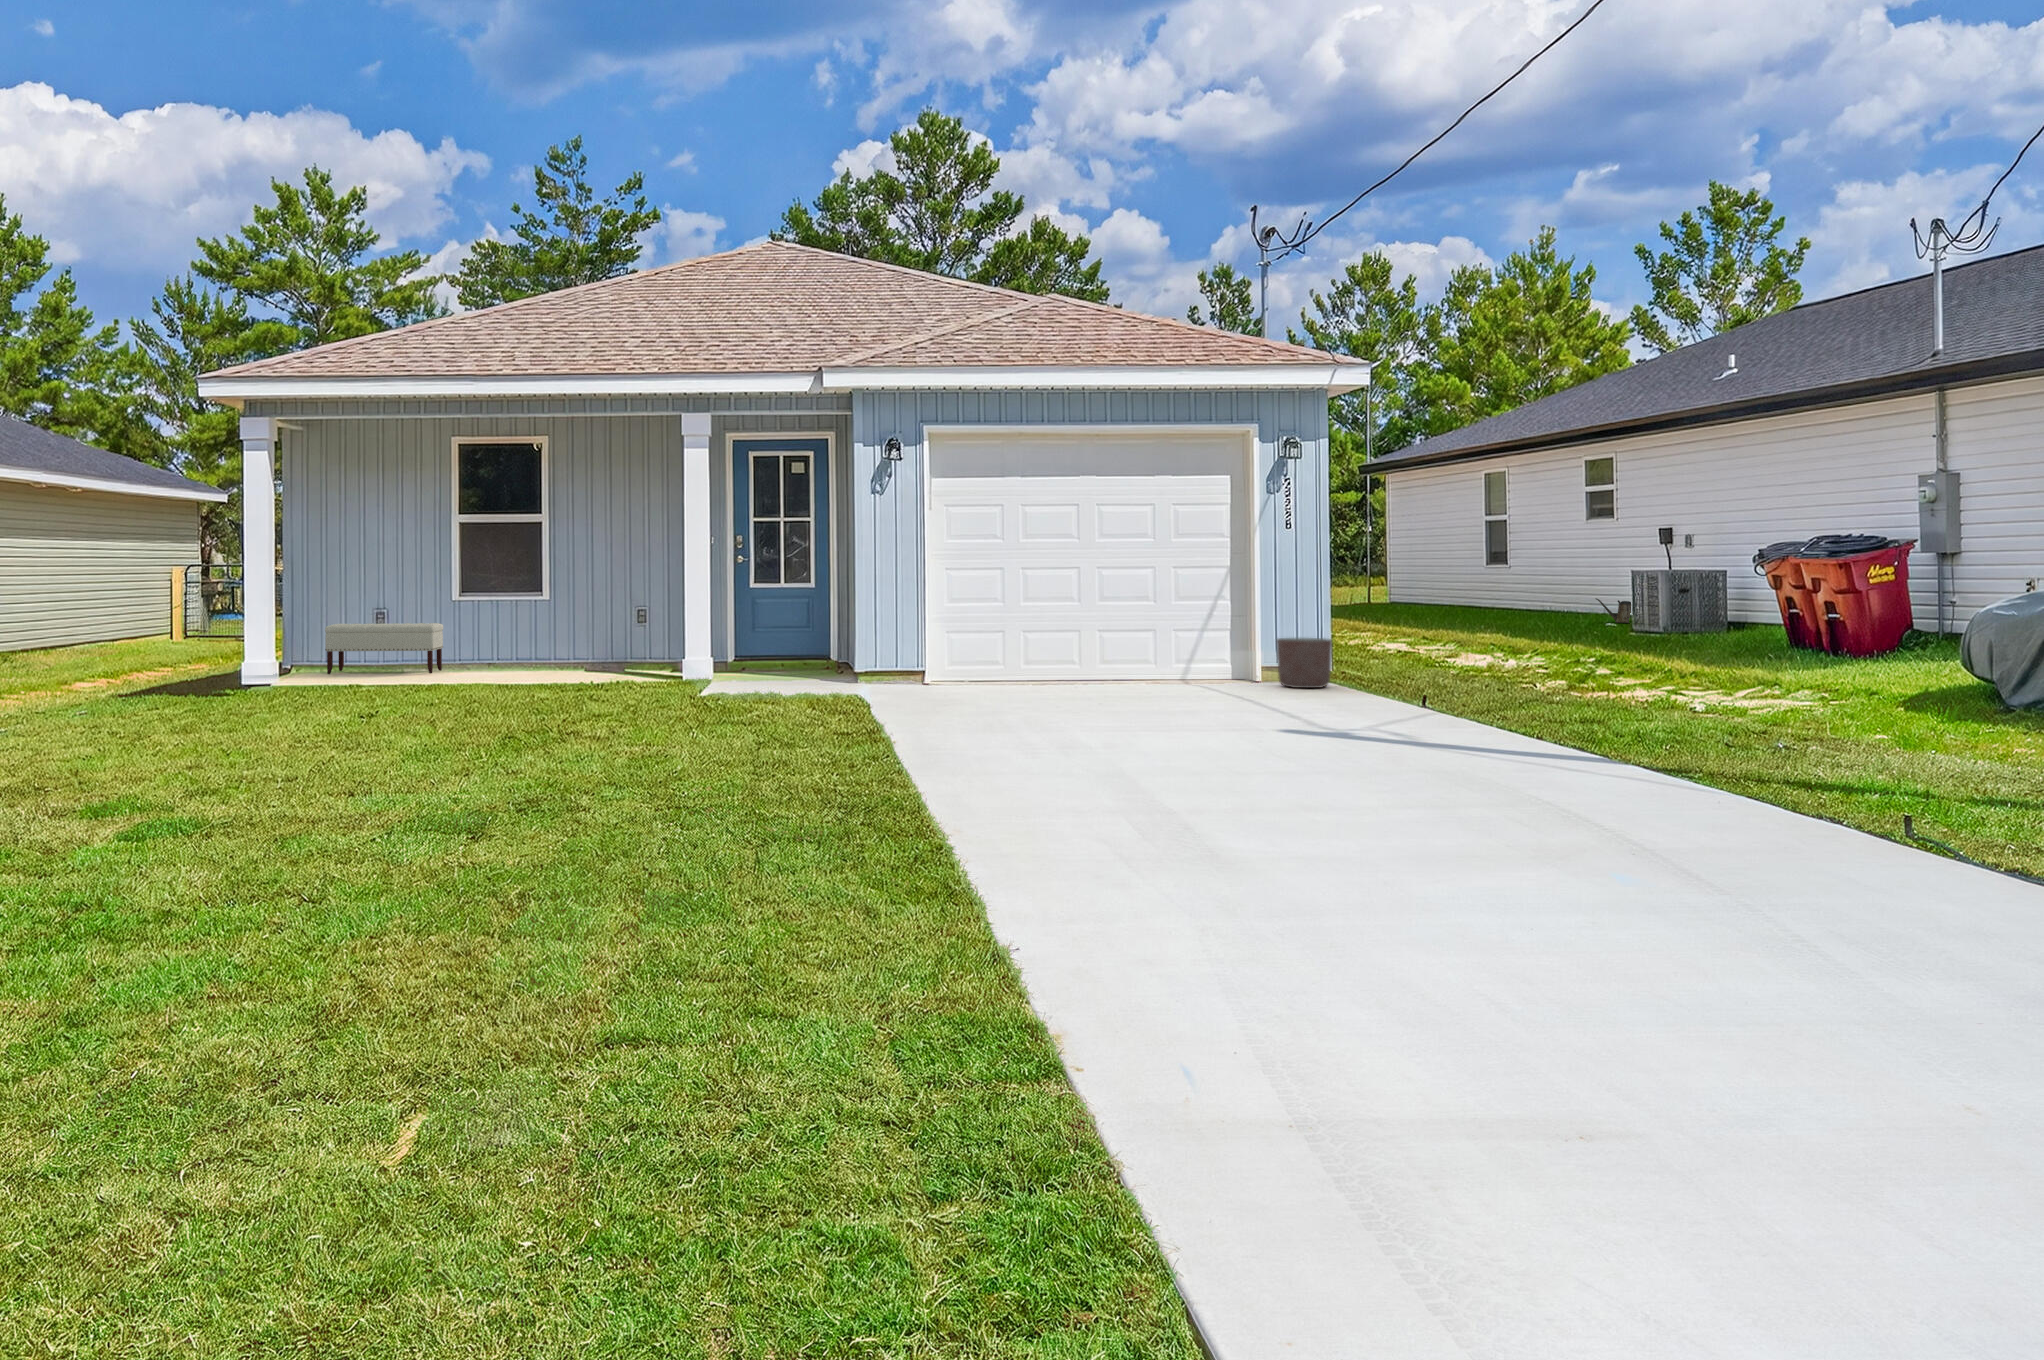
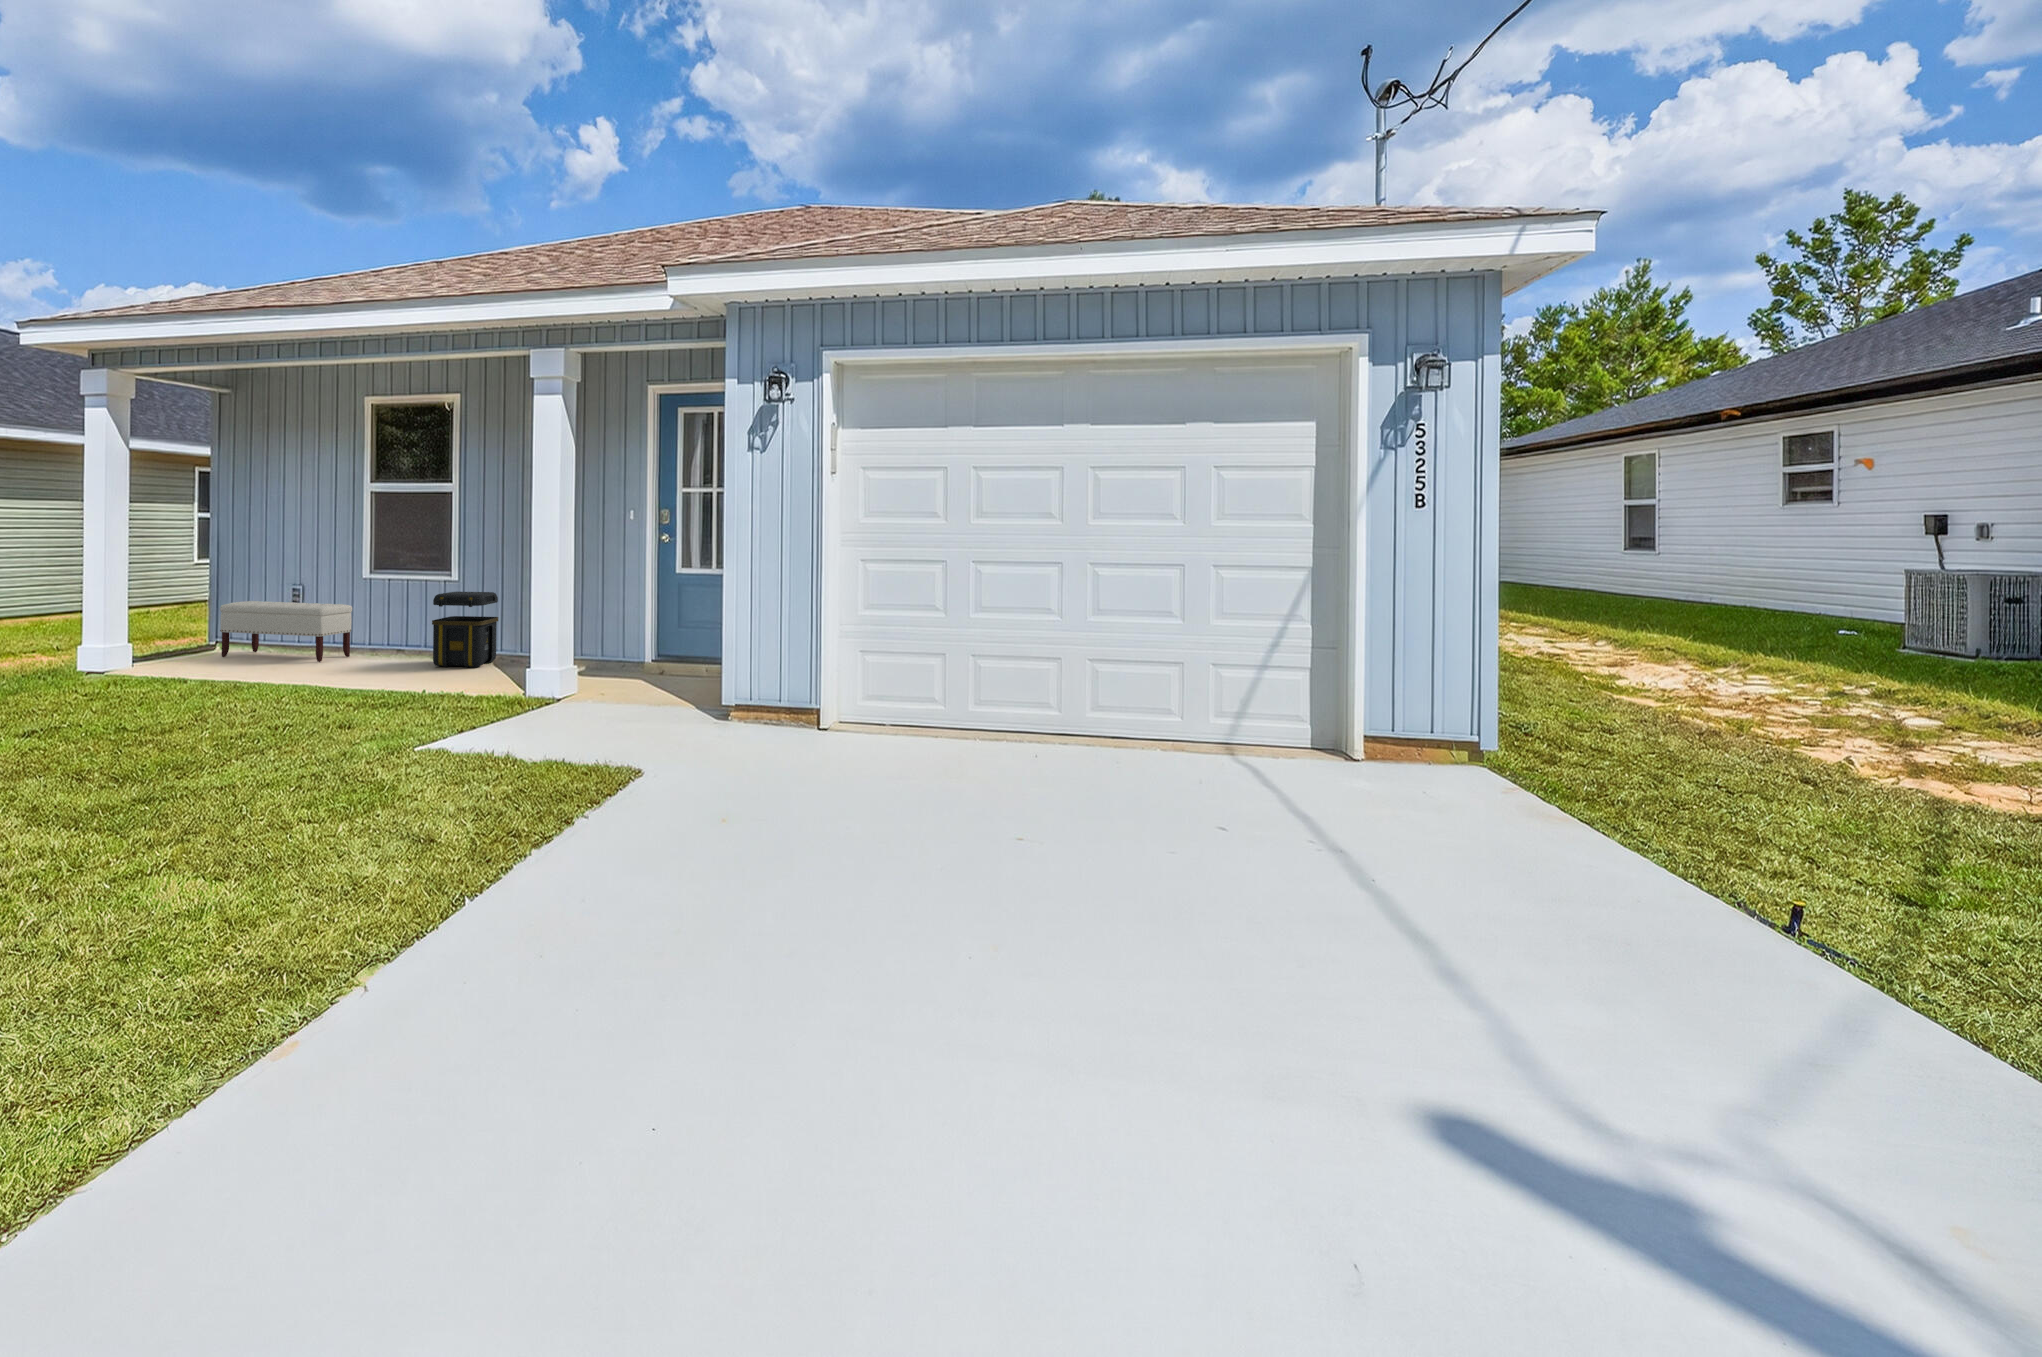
watering can: present [1596,598,1631,623] -> none [1833,611,1913,647]
toolbox: none [539,608,584,672] -> present [432,592,498,667]
planter: present [1277,638,1332,688] -> none [1393,692,1503,789]

